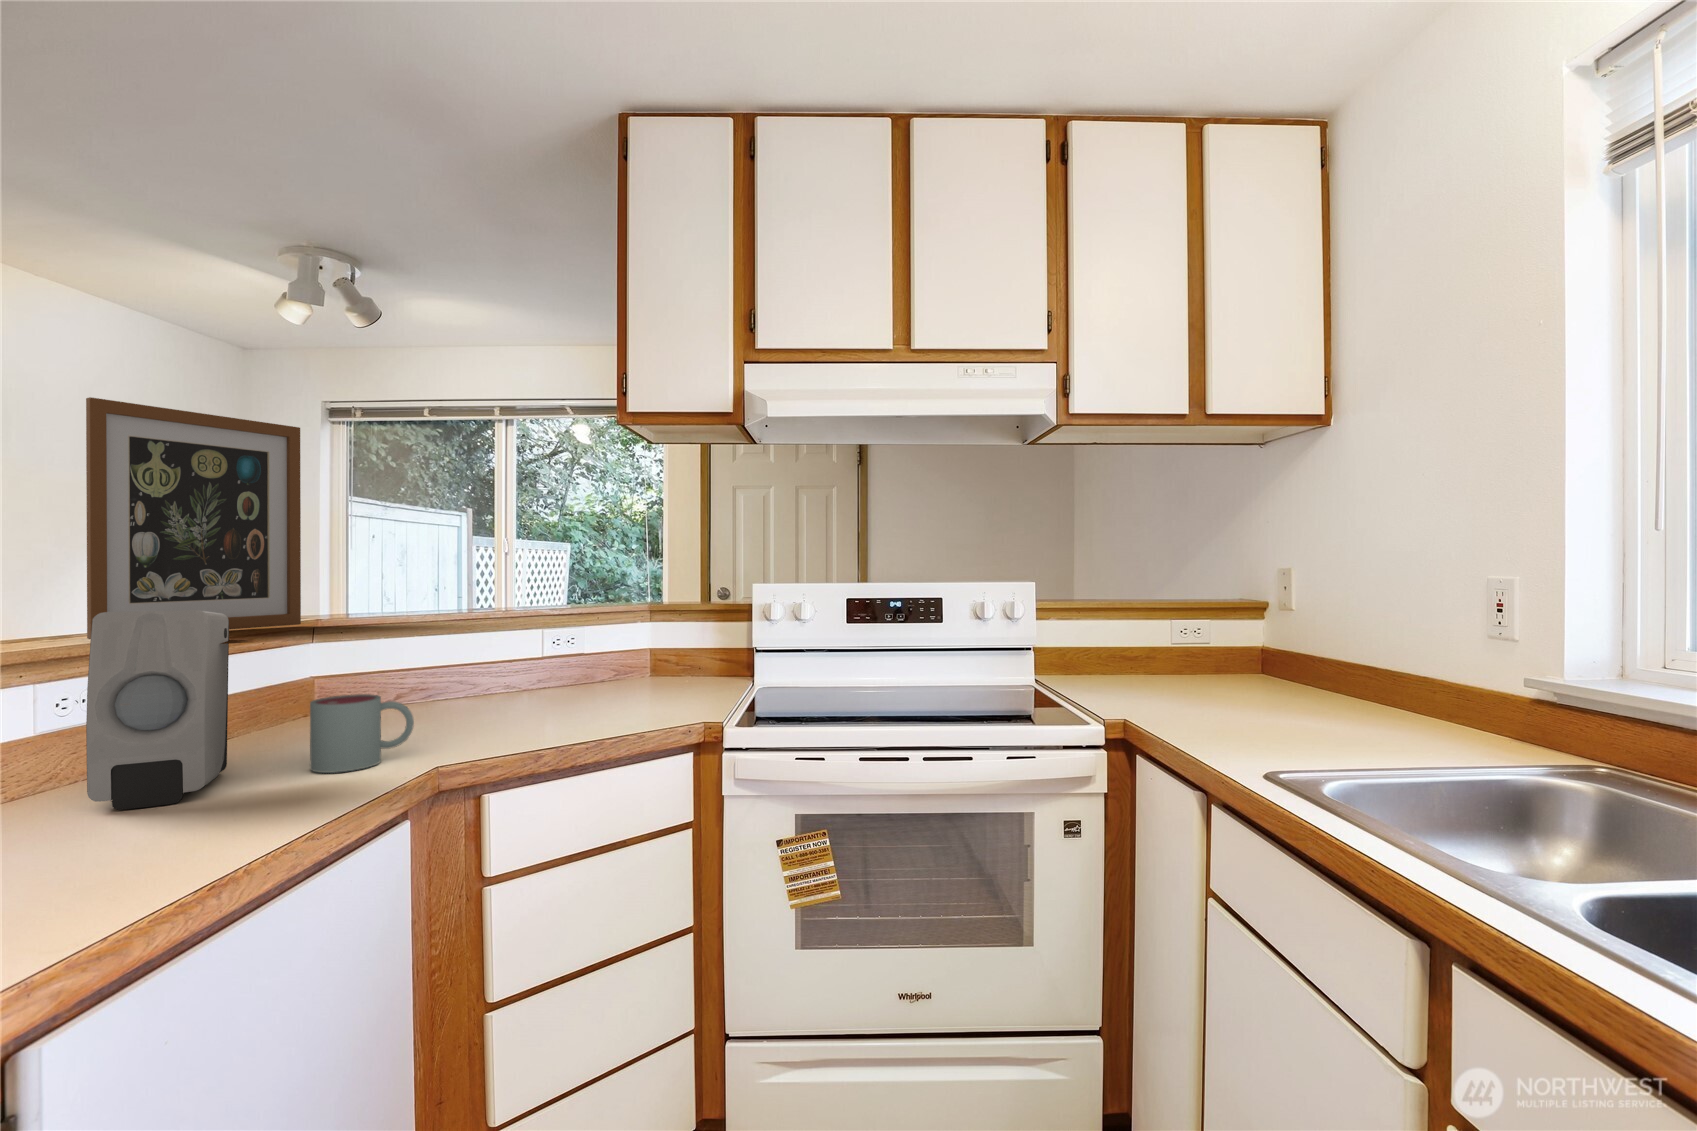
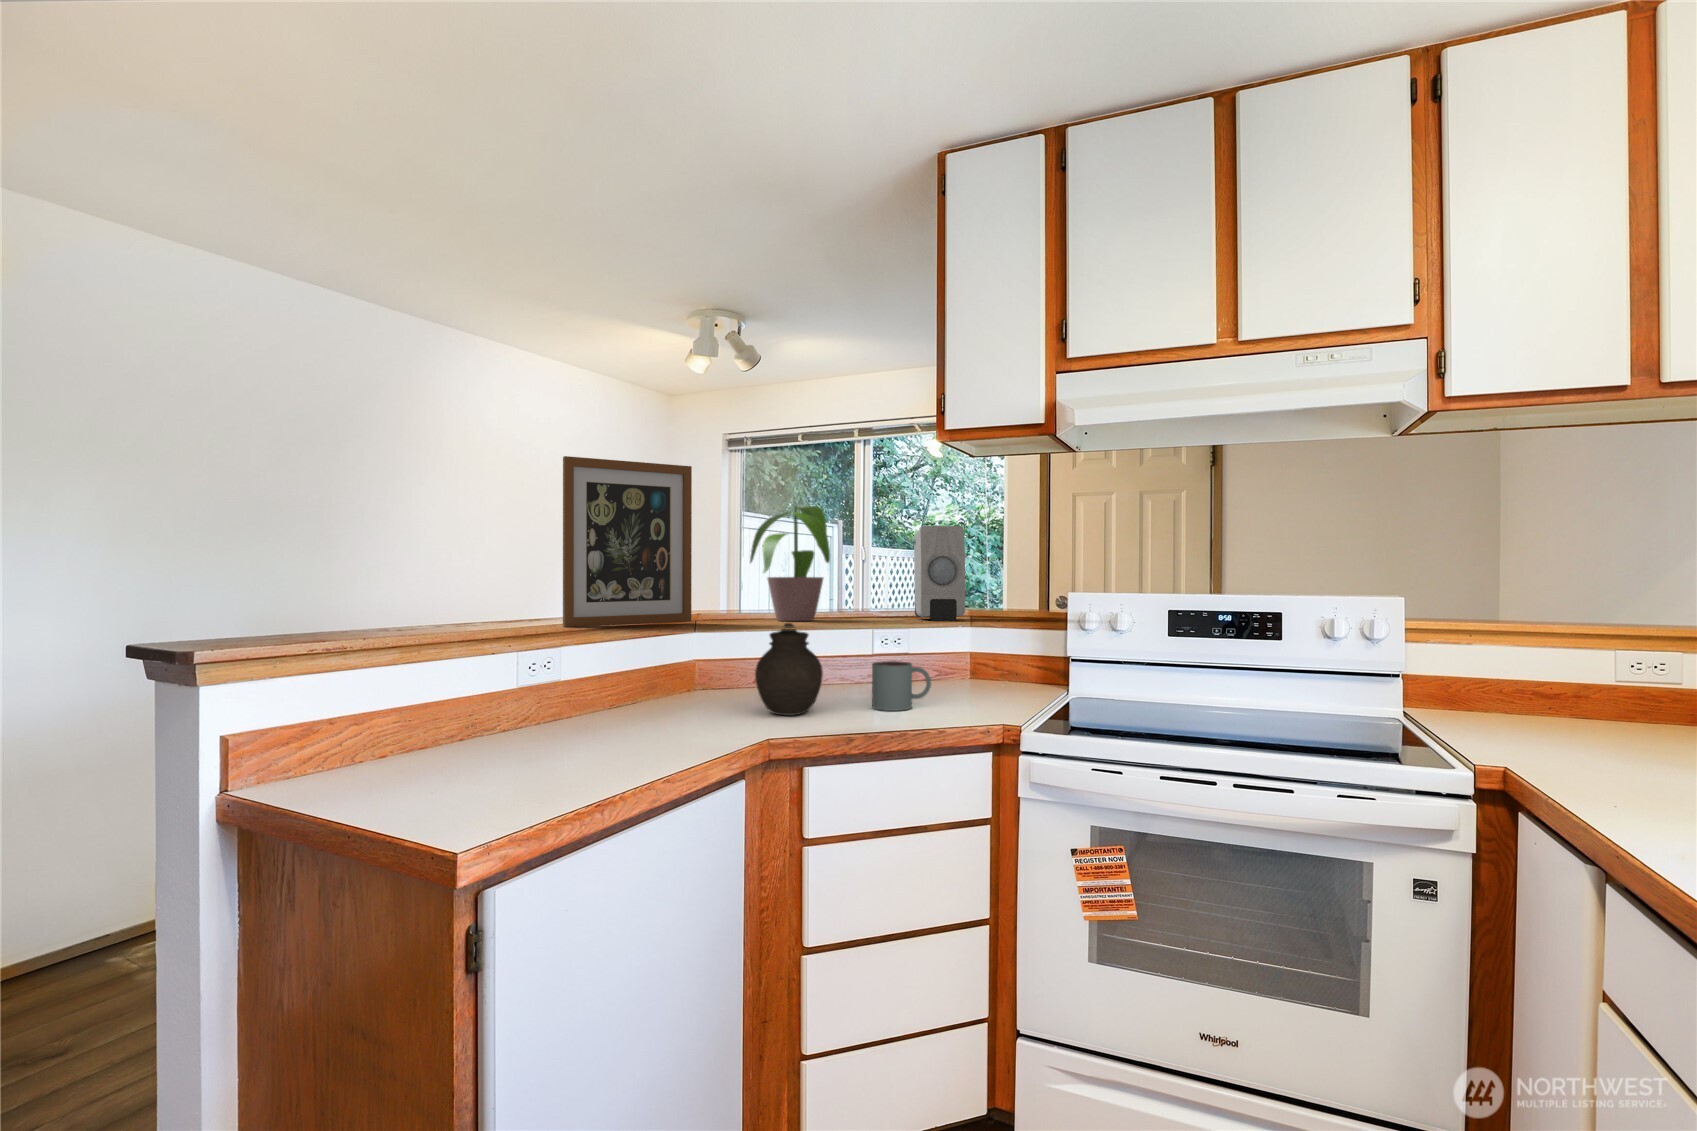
potted plant: none [363,483,511,620] -> present [750,505,830,621]
soap dispenser: present [86,610,229,810] -> present [914,526,965,621]
jar: none [400,621,490,732] -> present [755,623,823,715]
mug: present [310,694,414,773] -> present [872,661,931,711]

